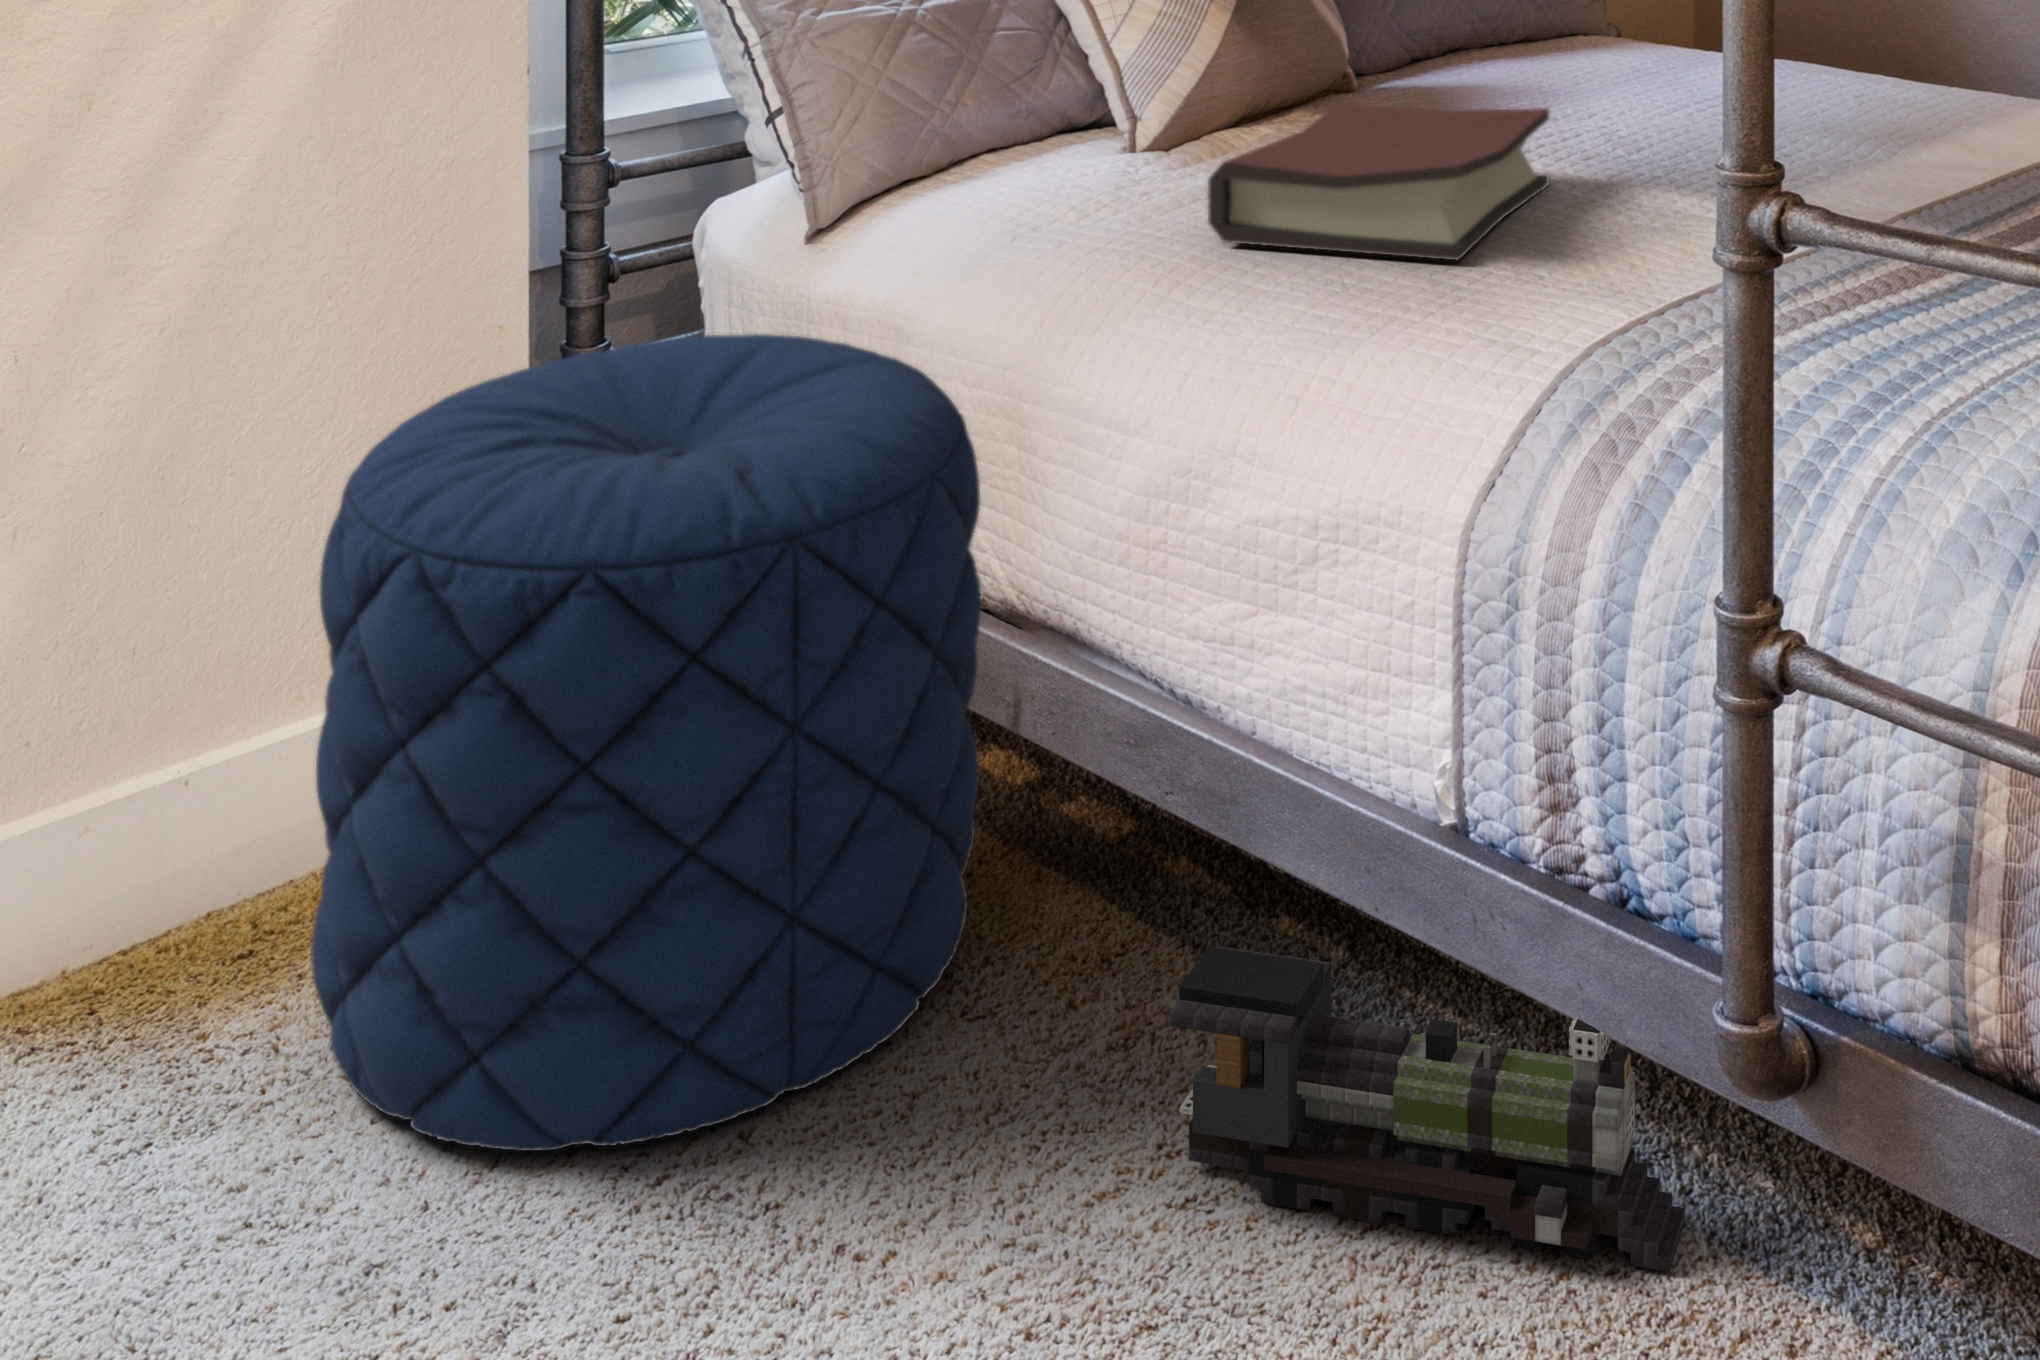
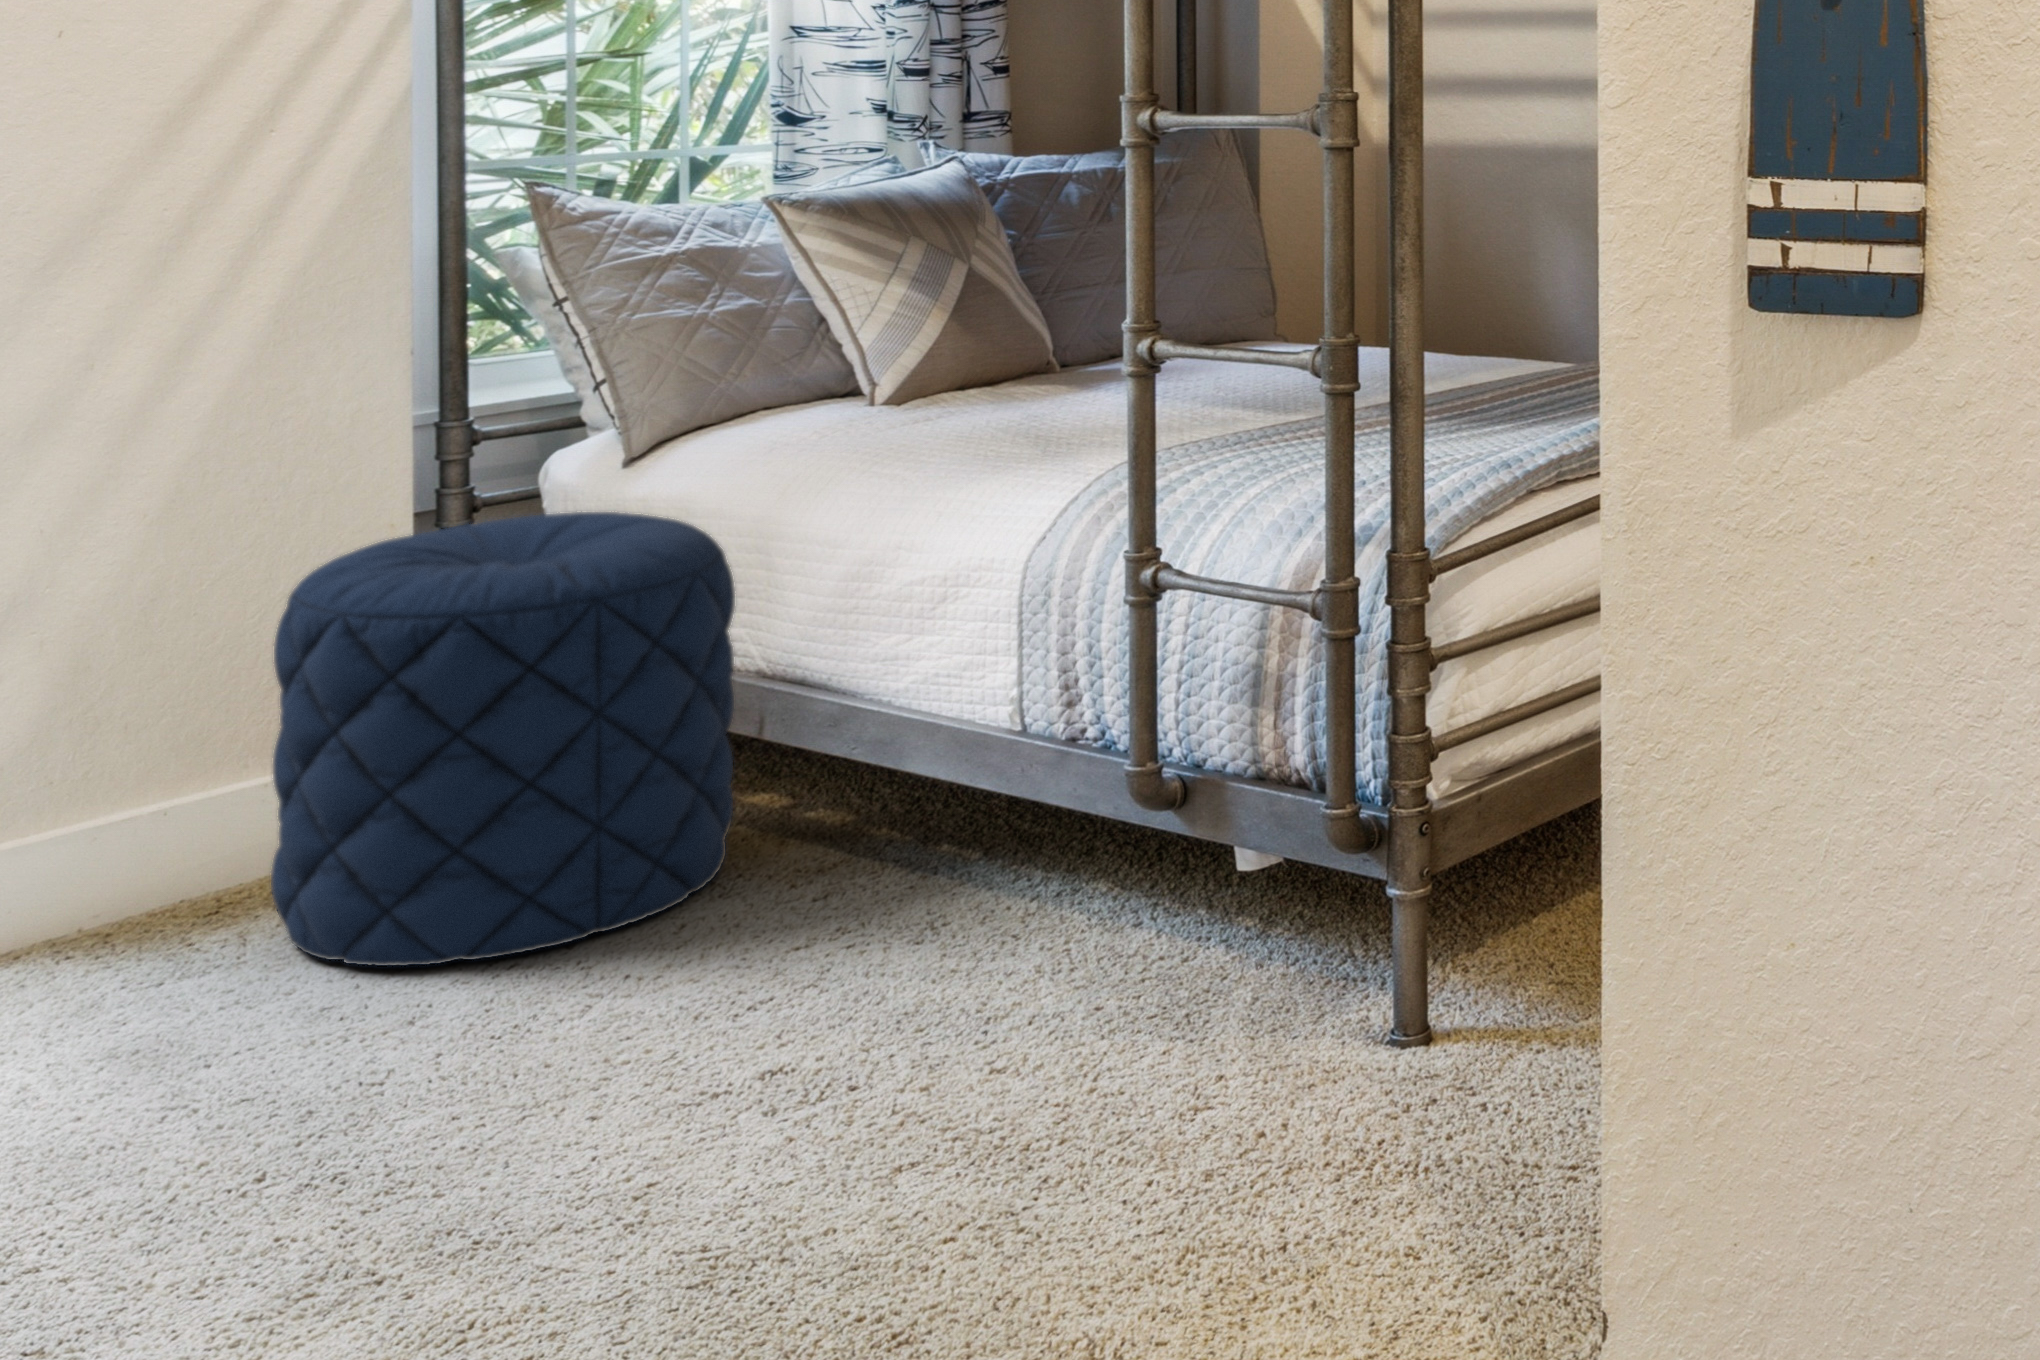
hardback book: present [1208,104,1549,260] -> none [896,360,1149,441]
toy train: present [1169,946,1685,1272] -> none [832,798,1141,952]

